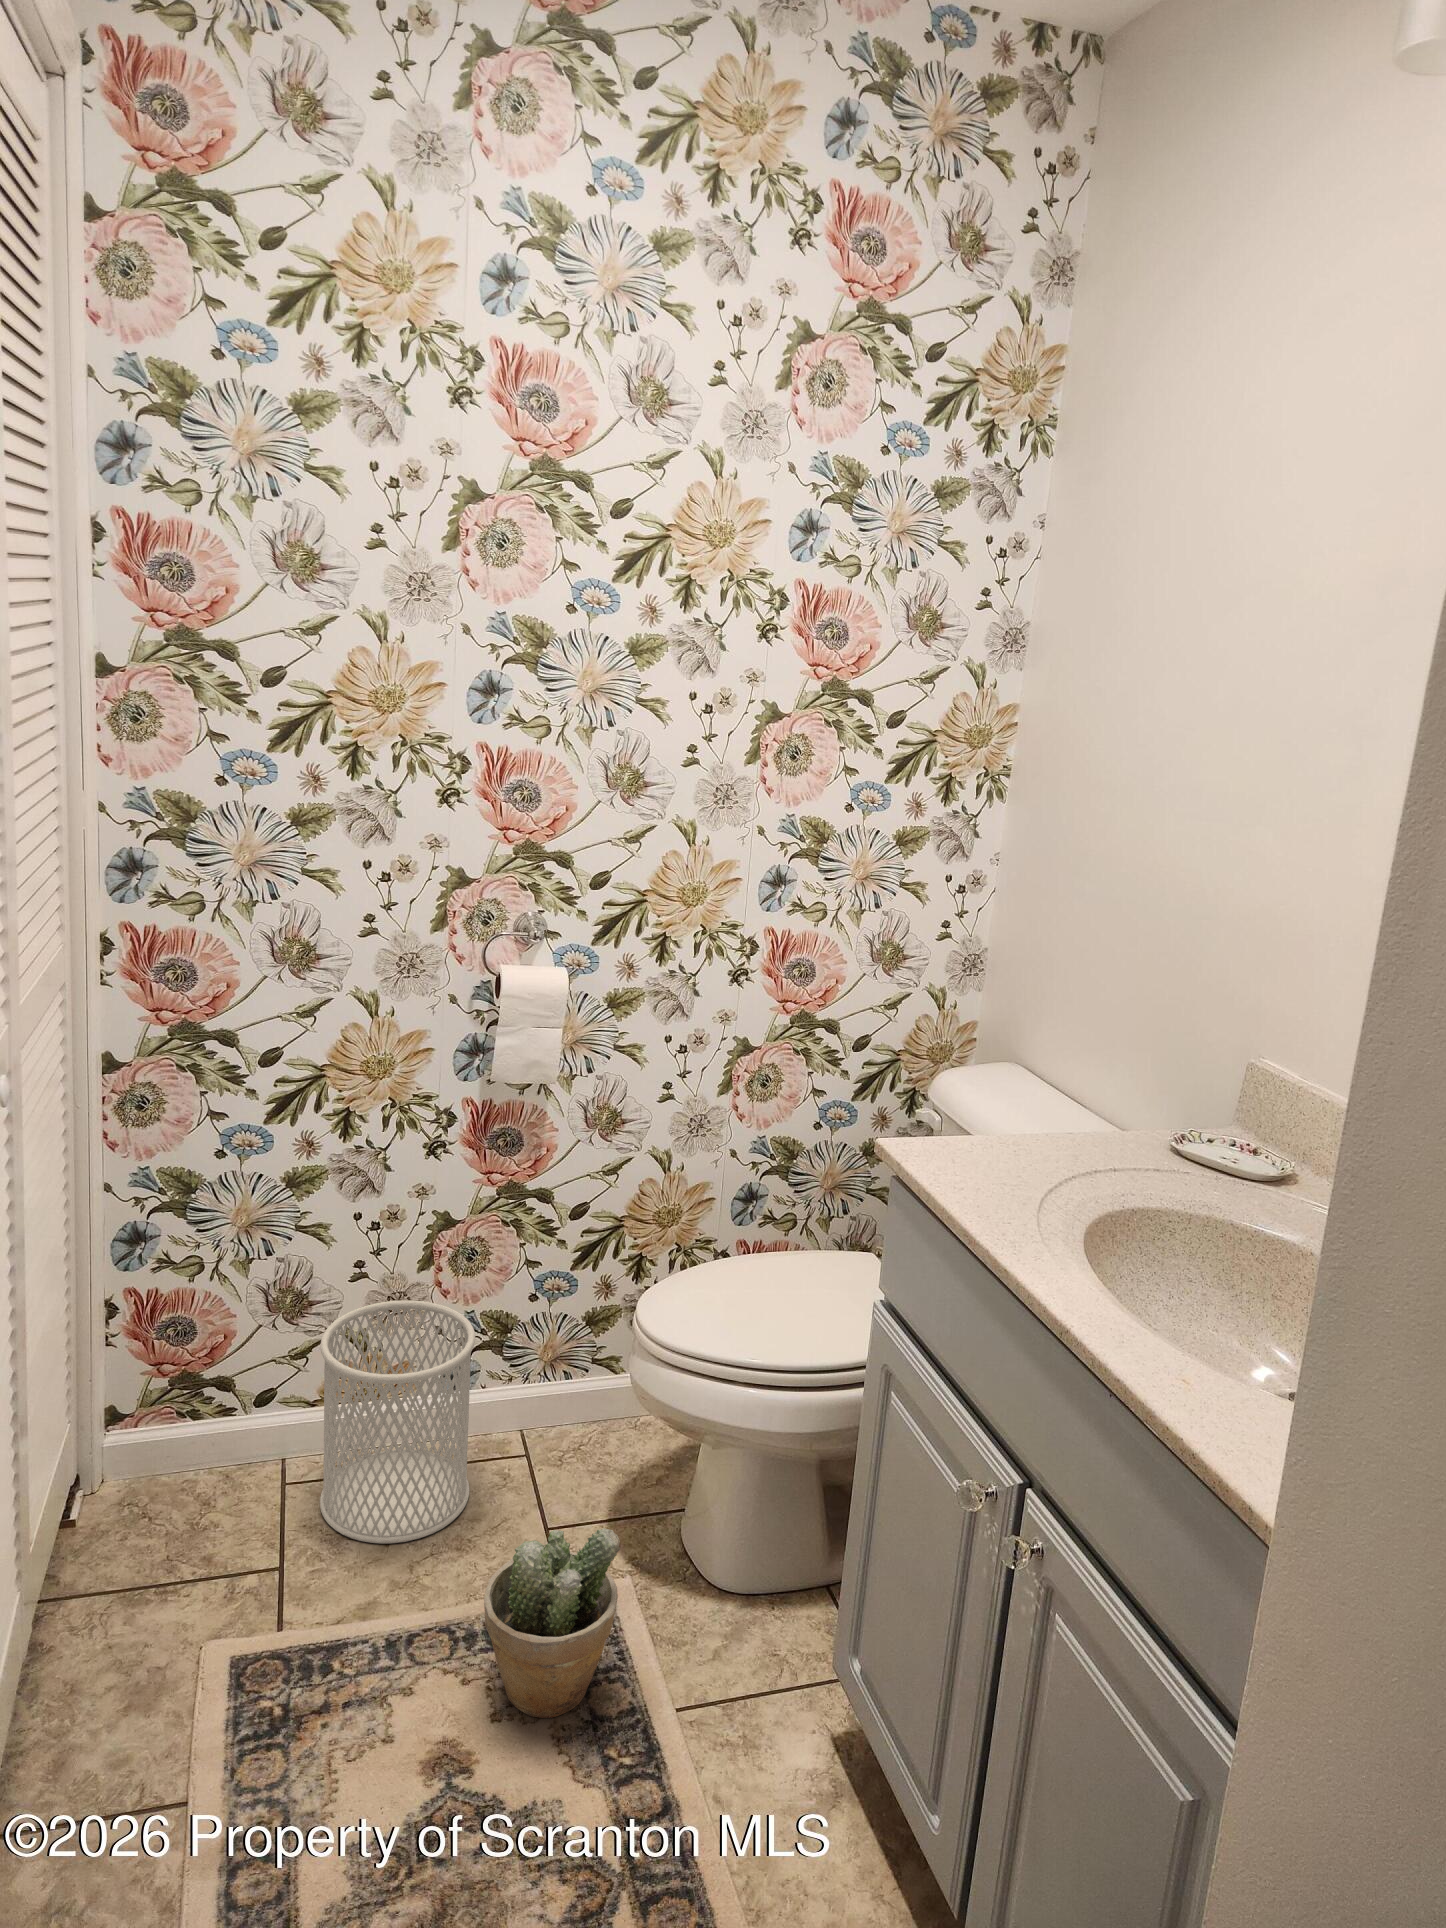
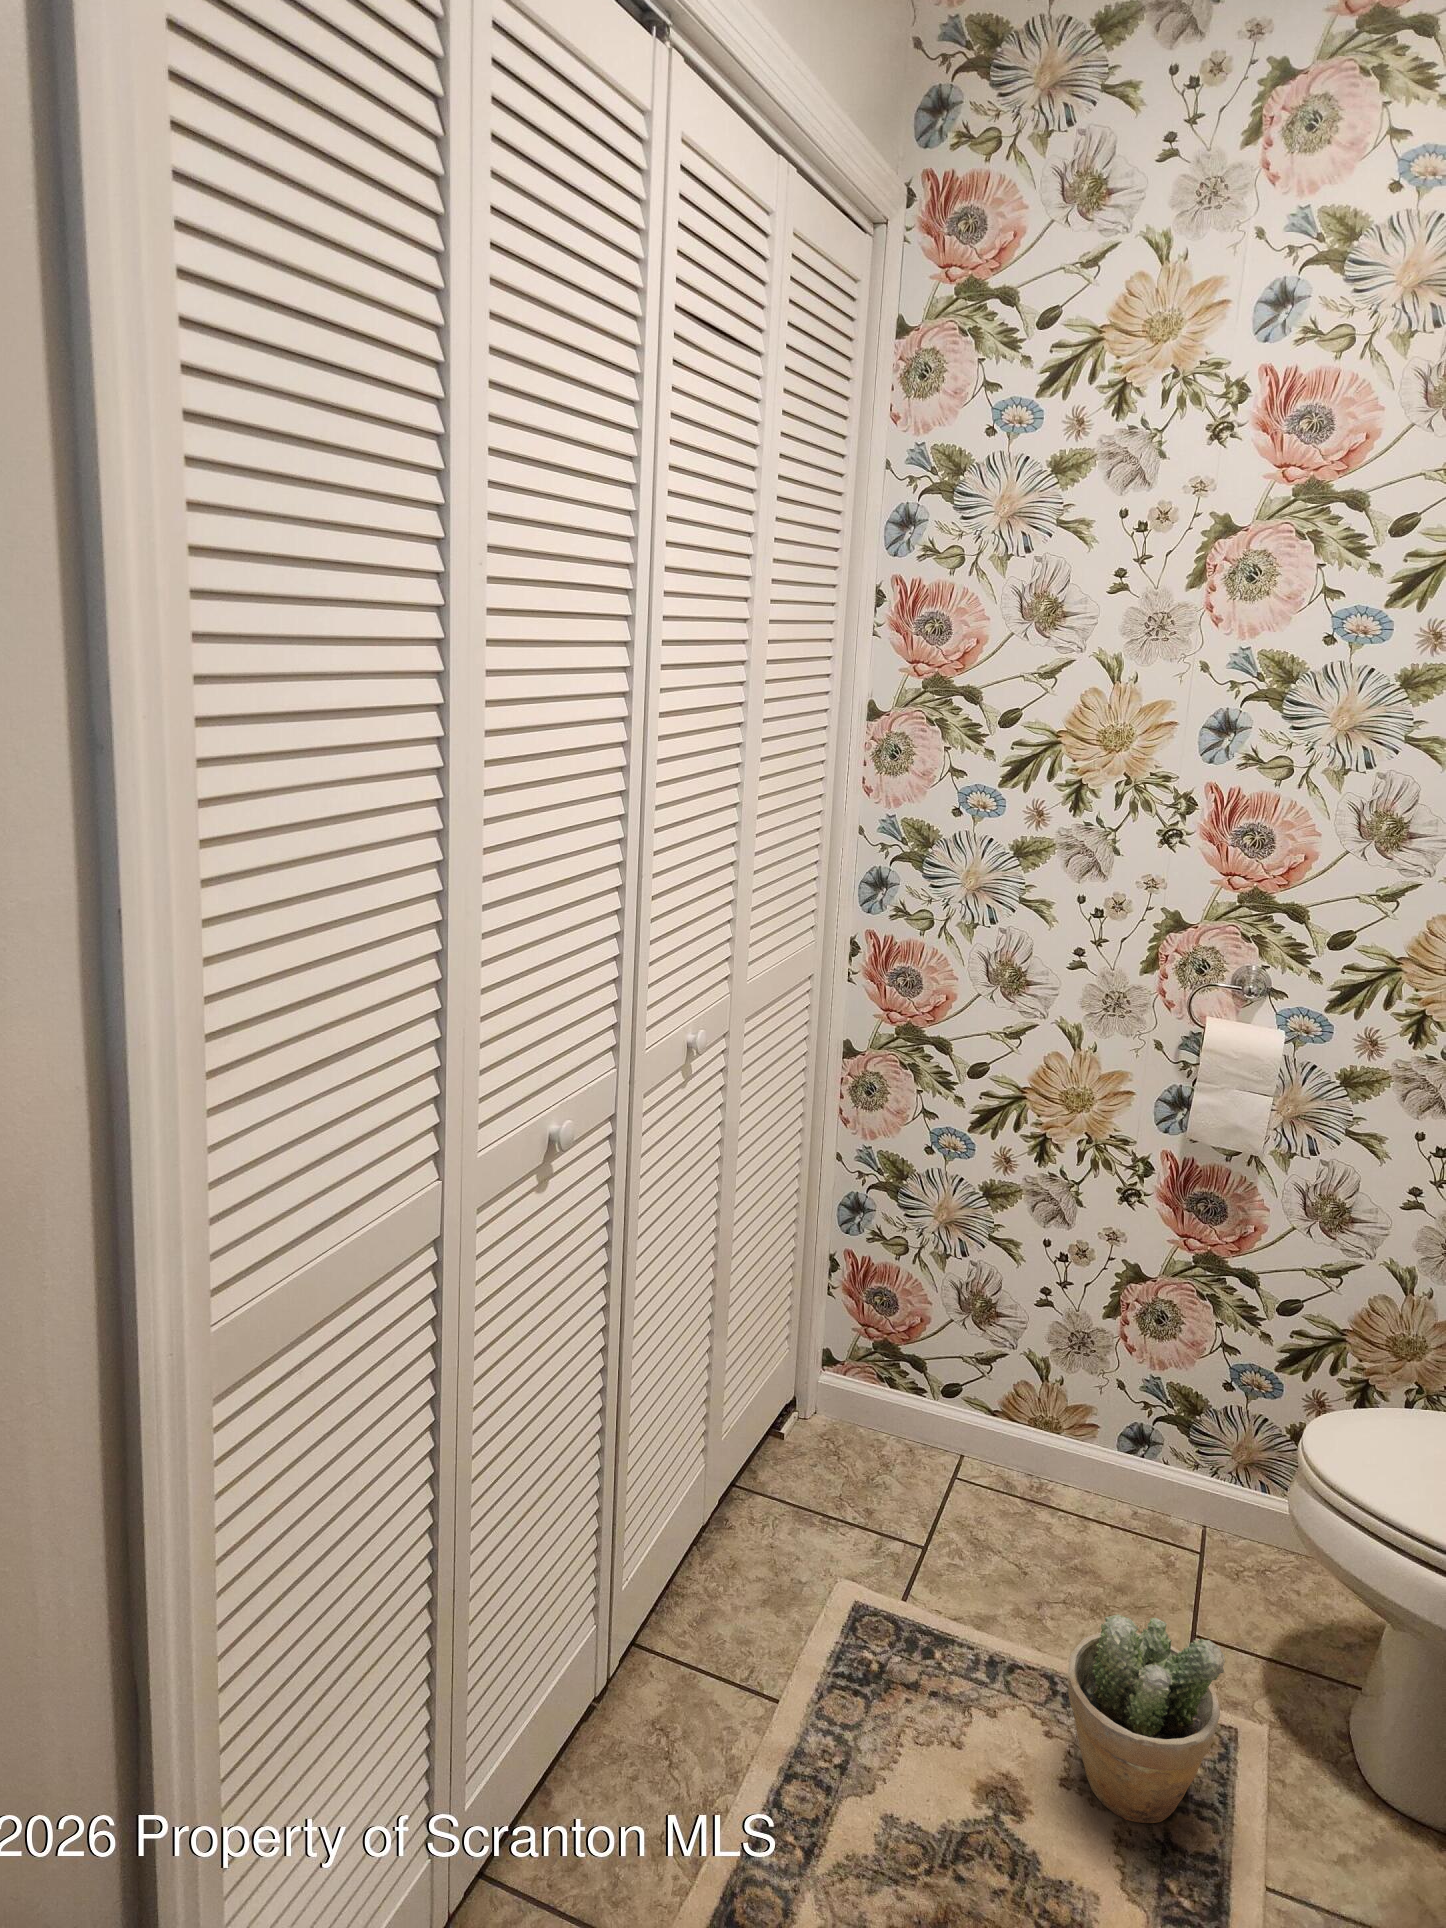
wastebasket: present [320,1300,475,1544] -> none [975,1328,1142,1575]

